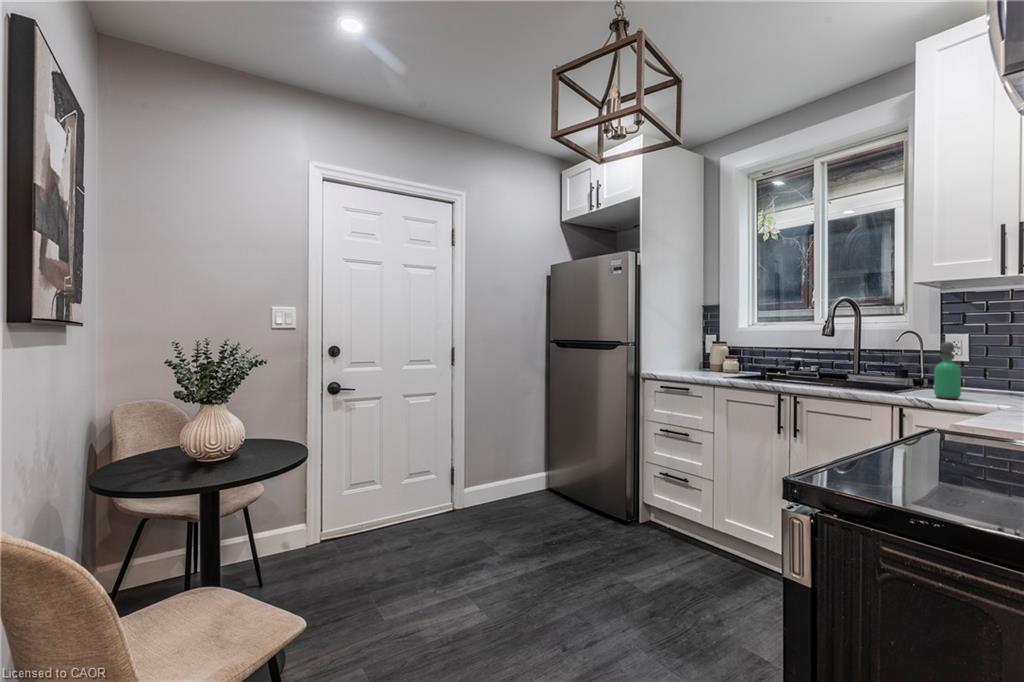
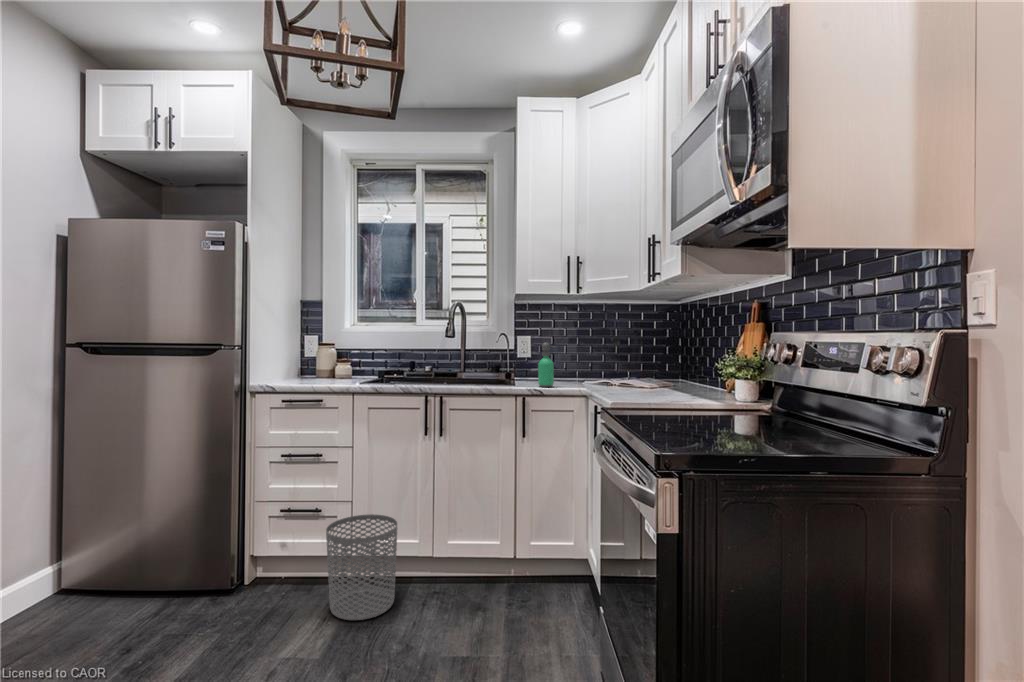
waste bin: none [675,492,740,584] -> present [326,514,397,620]

